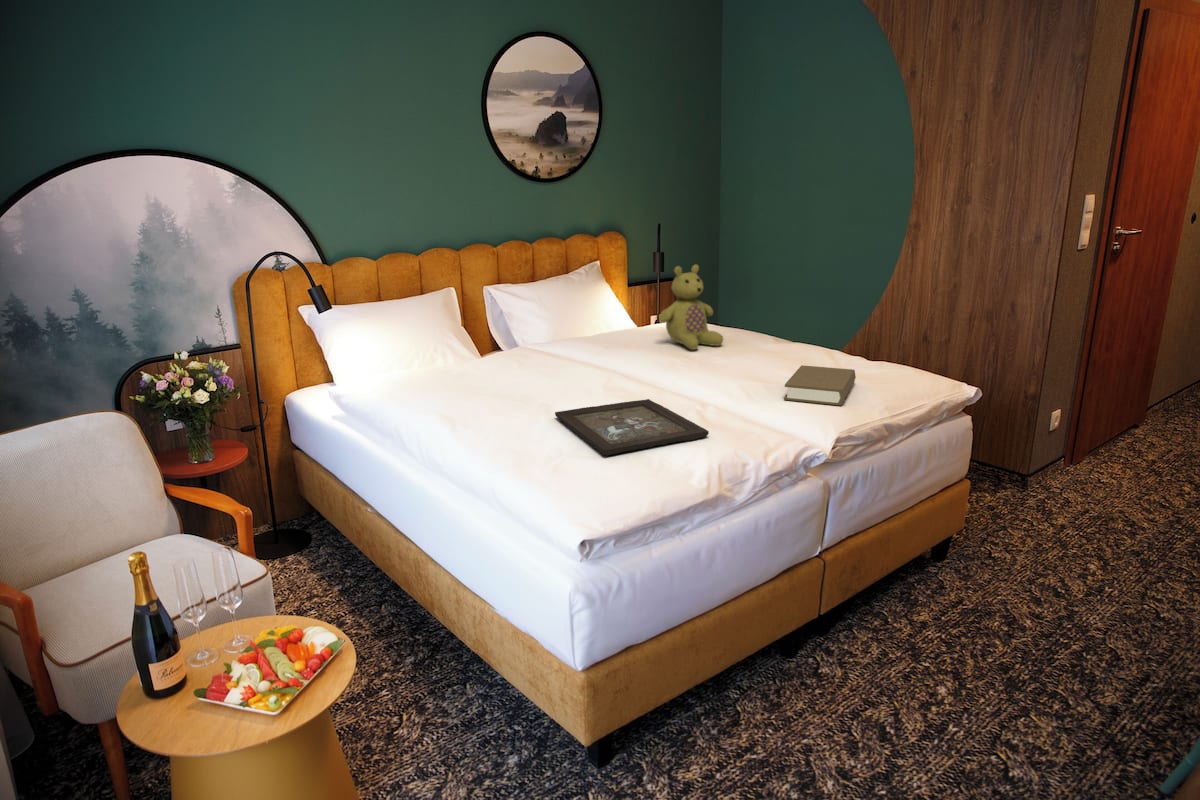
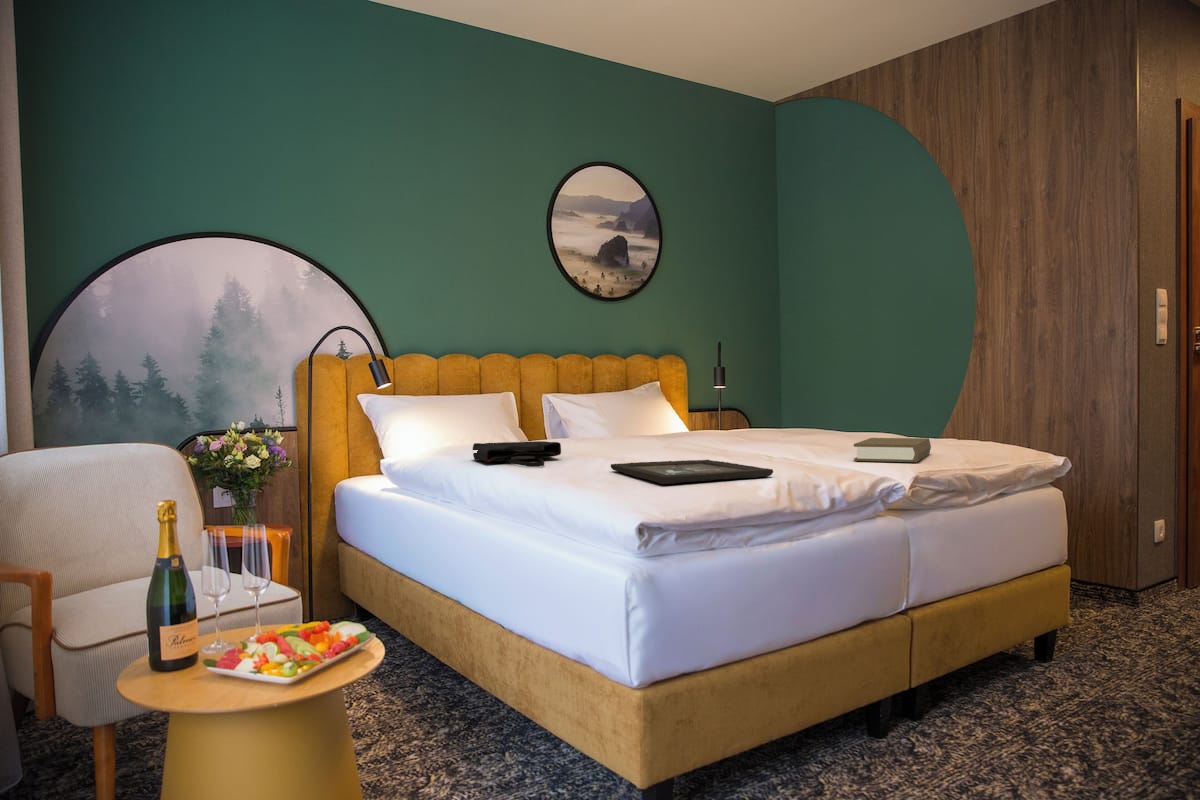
stuffed bear: present [659,265,723,350] -> none [719,360,787,442]
tote bag: none [420,362,507,406] -> present [473,441,561,467]

